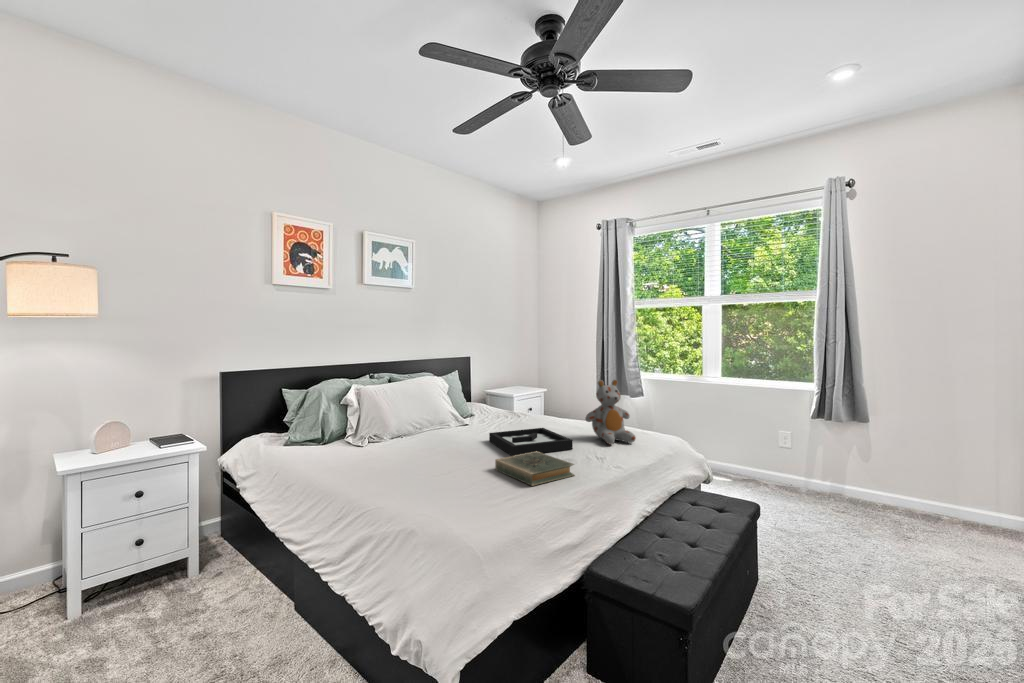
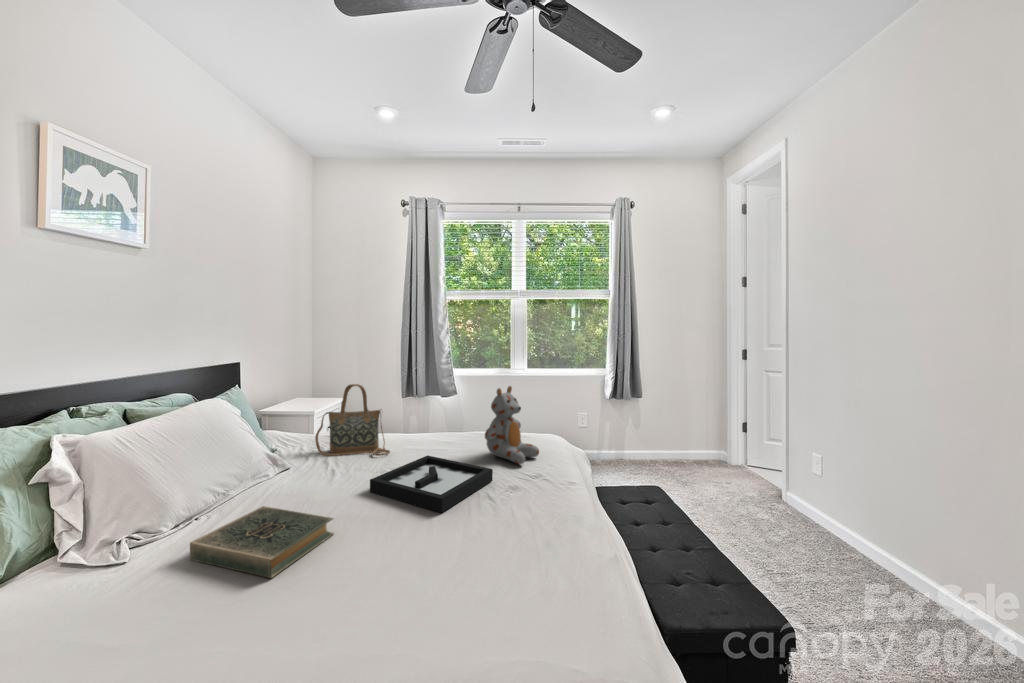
handbag: none [485,374,530,426] -> present [315,384,390,456]
hardback book: present [495,451,574,486] -> present [190,506,334,578]

